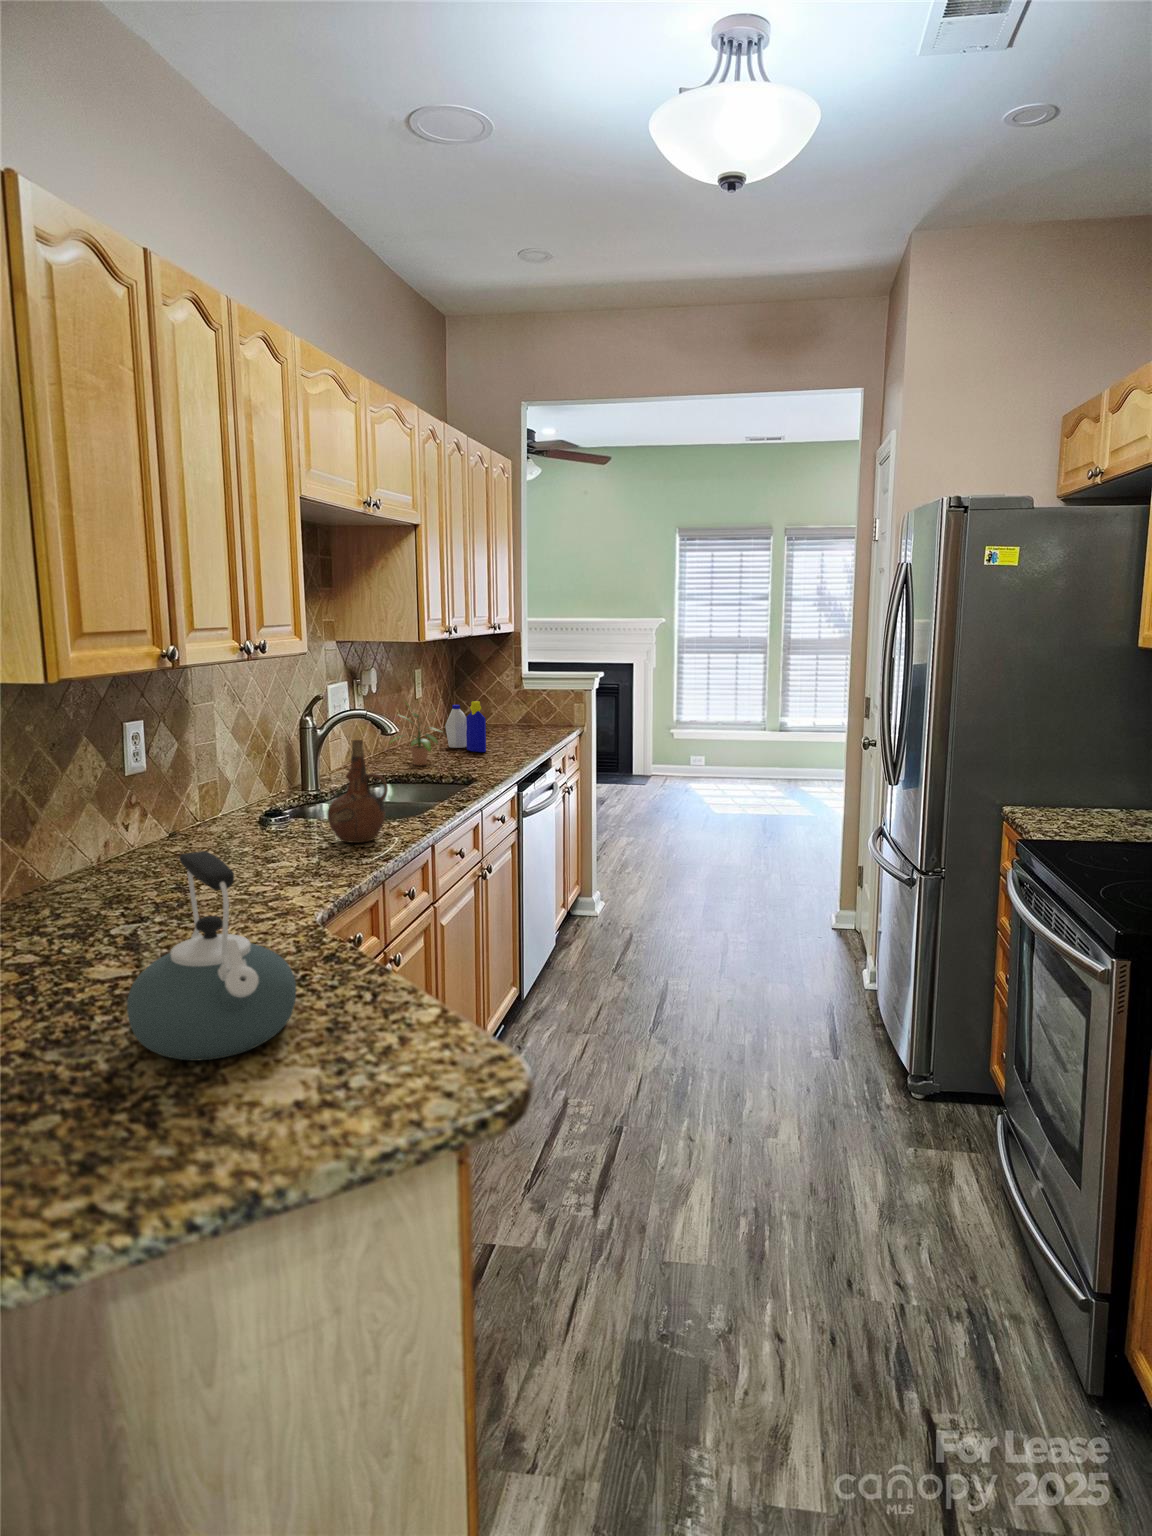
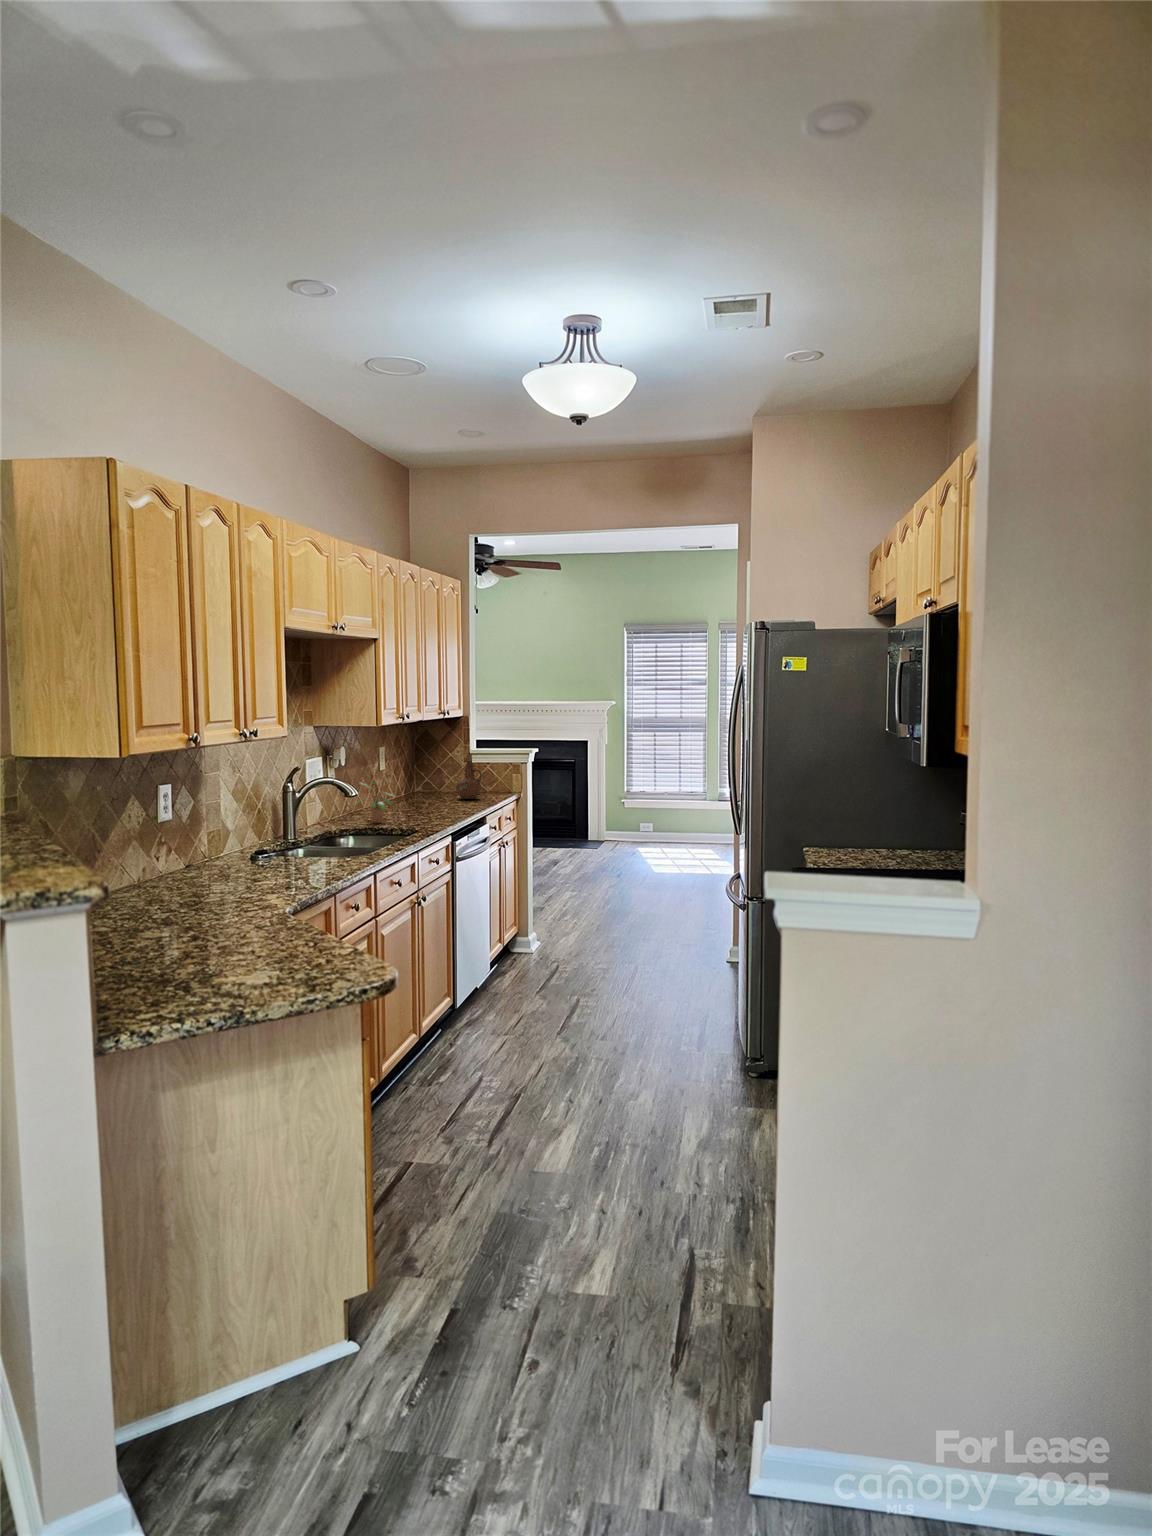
bottle: present [445,701,486,752] -> none [401,773,433,813]
ceramic pitcher: present [328,740,388,843] -> present [456,754,482,799]
kettle: present [127,851,296,1061] -> none [172,854,269,969]

